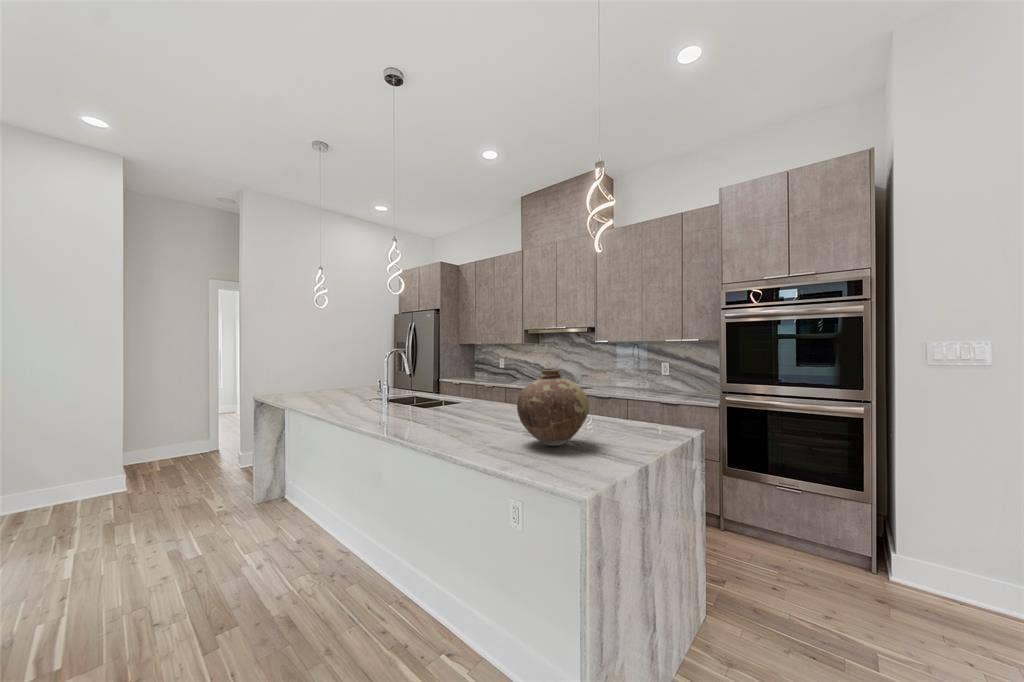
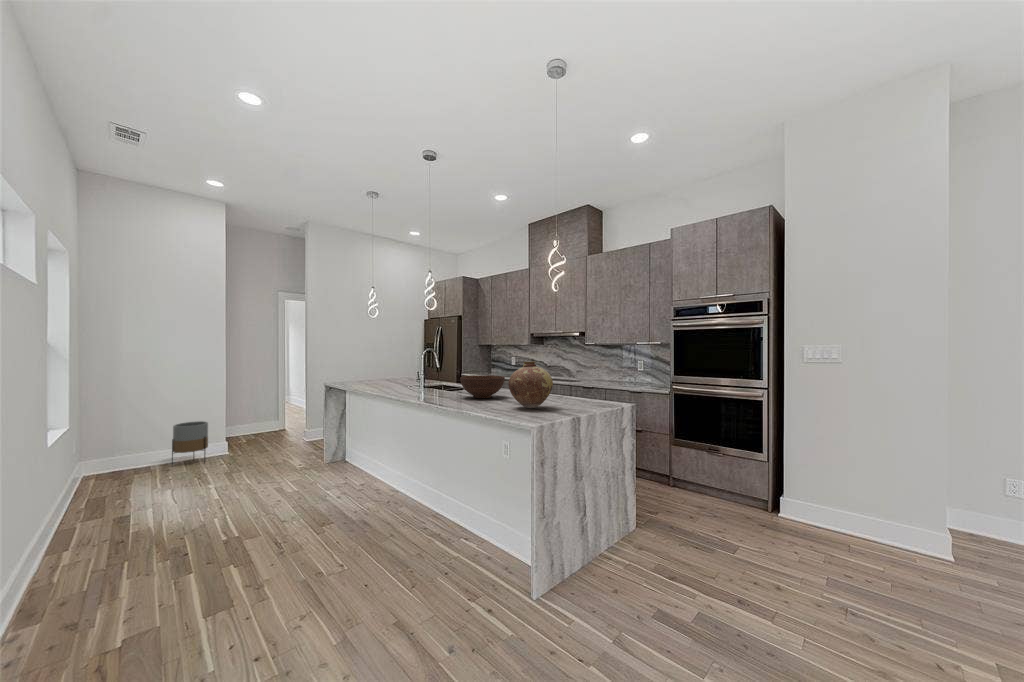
fruit bowl: none [437,387,503,423] -> present [460,375,505,398]
planter: none [31,450,90,517] -> present [172,421,208,466]

